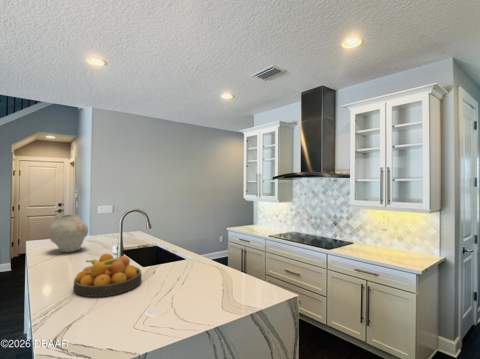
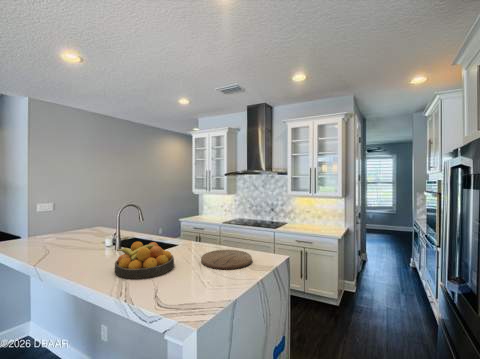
vase: present [49,215,88,252] -> none [31,211,75,251]
cutting board: none [168,273,232,303] -> present [201,250,252,270]

